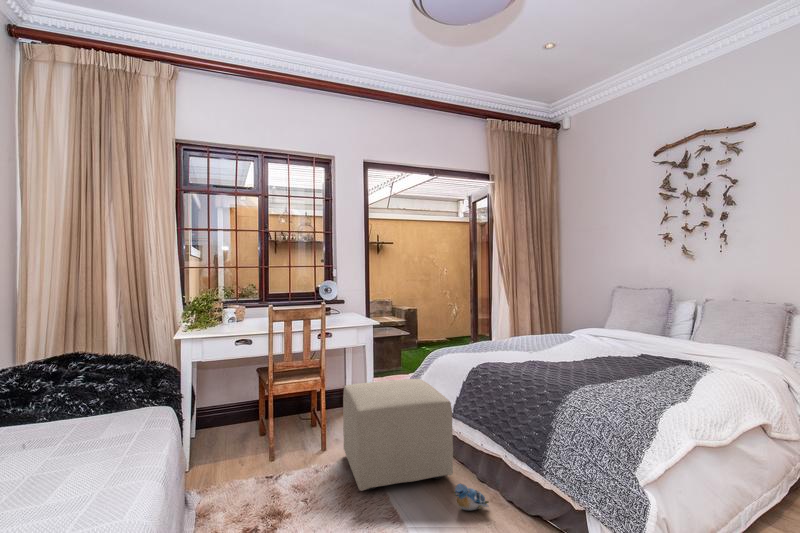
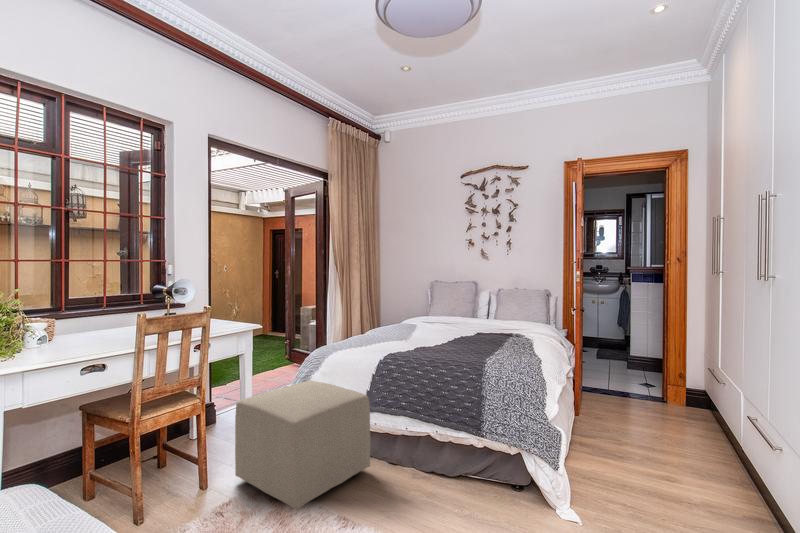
plush toy: present [454,484,489,510] -> none [393,469,422,492]

